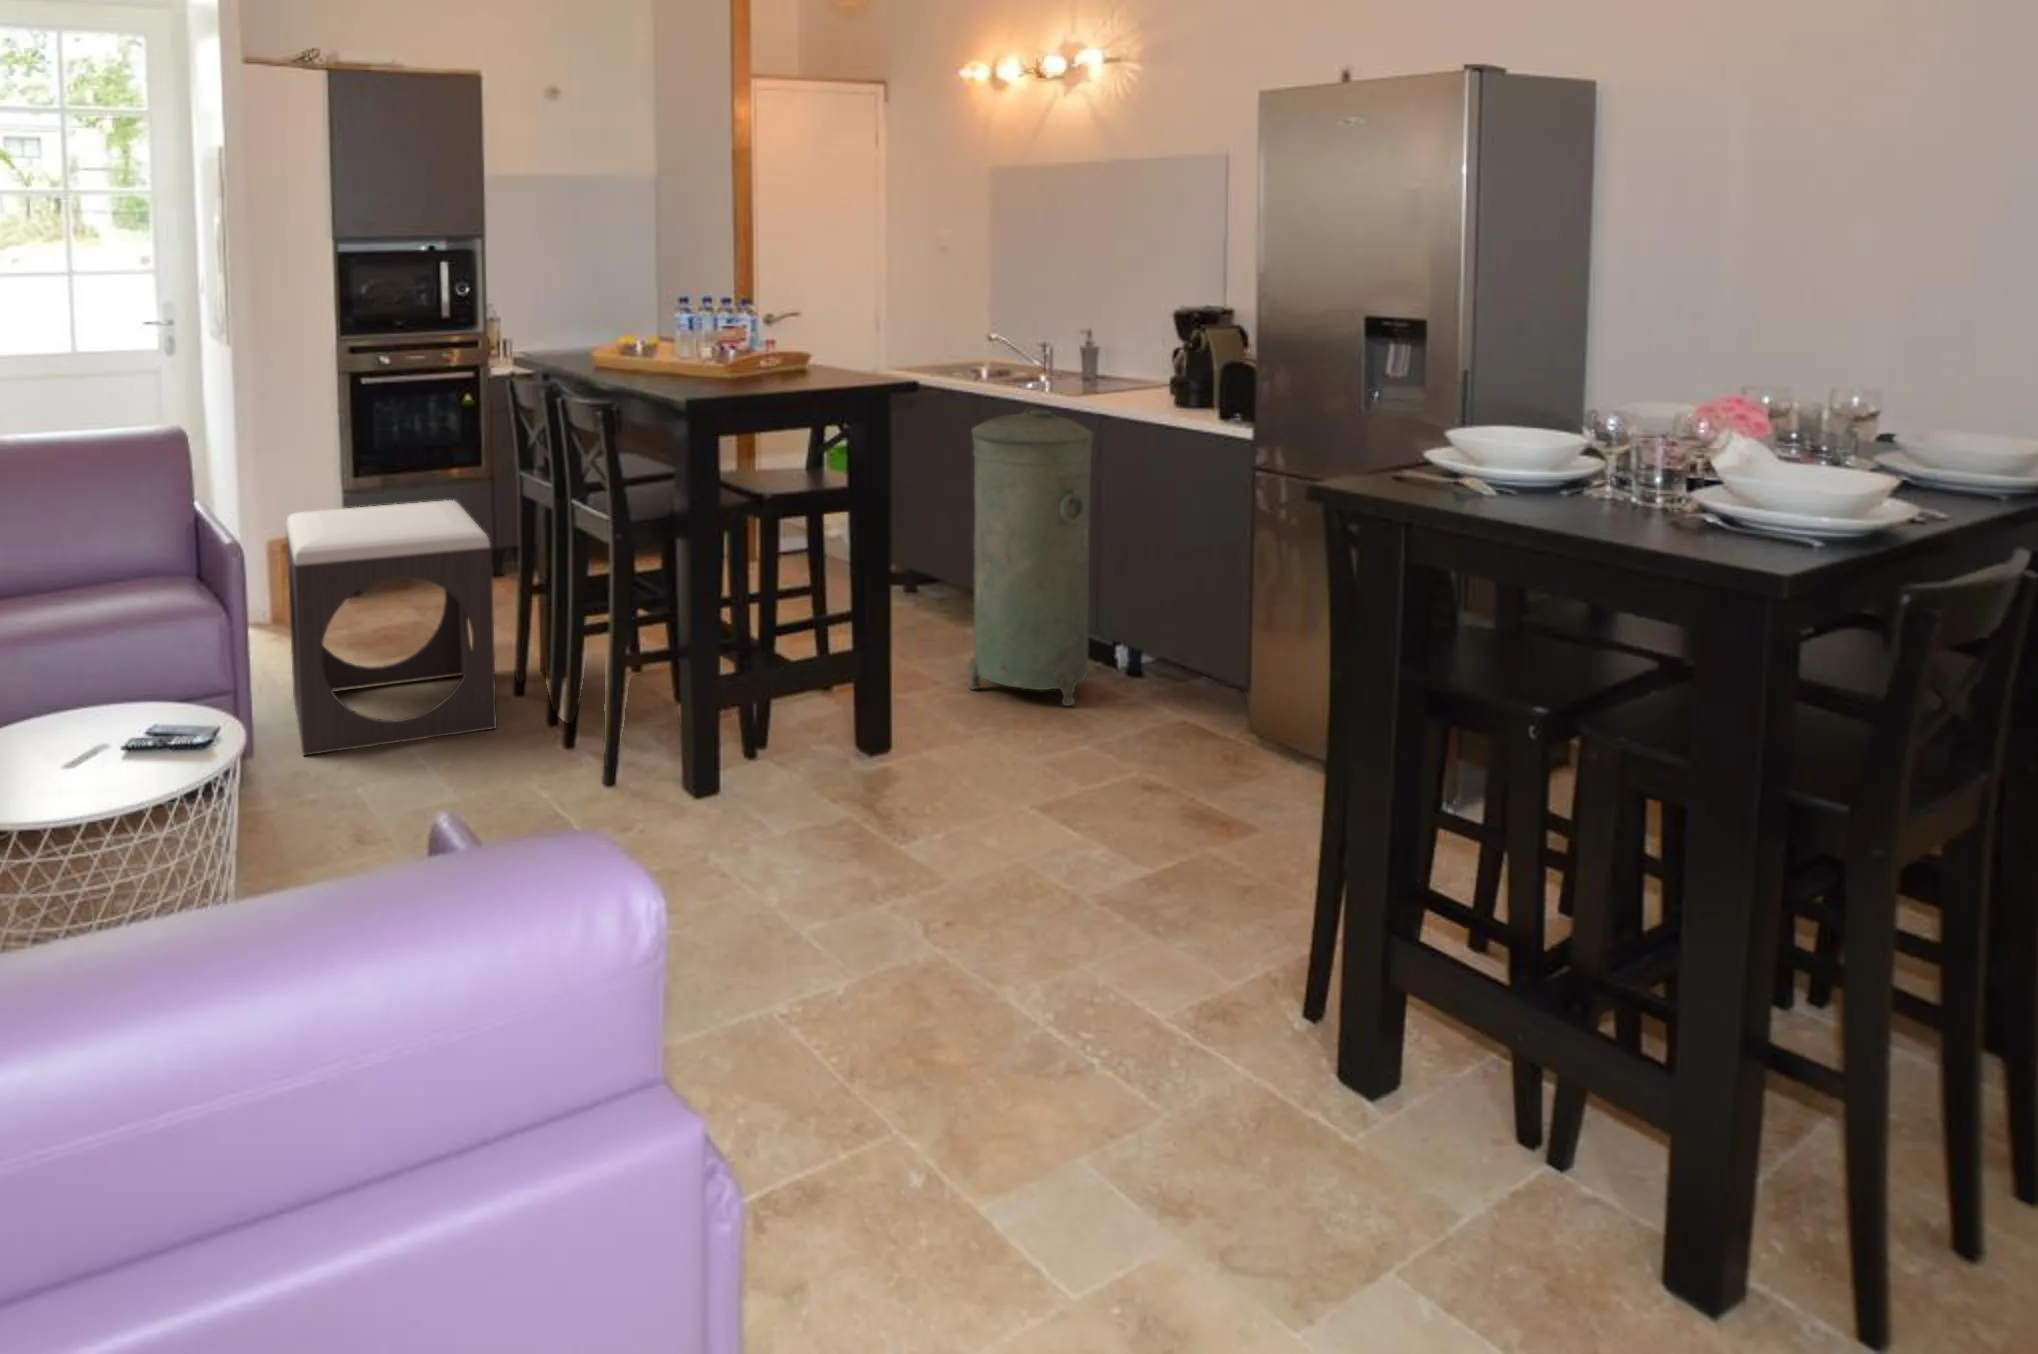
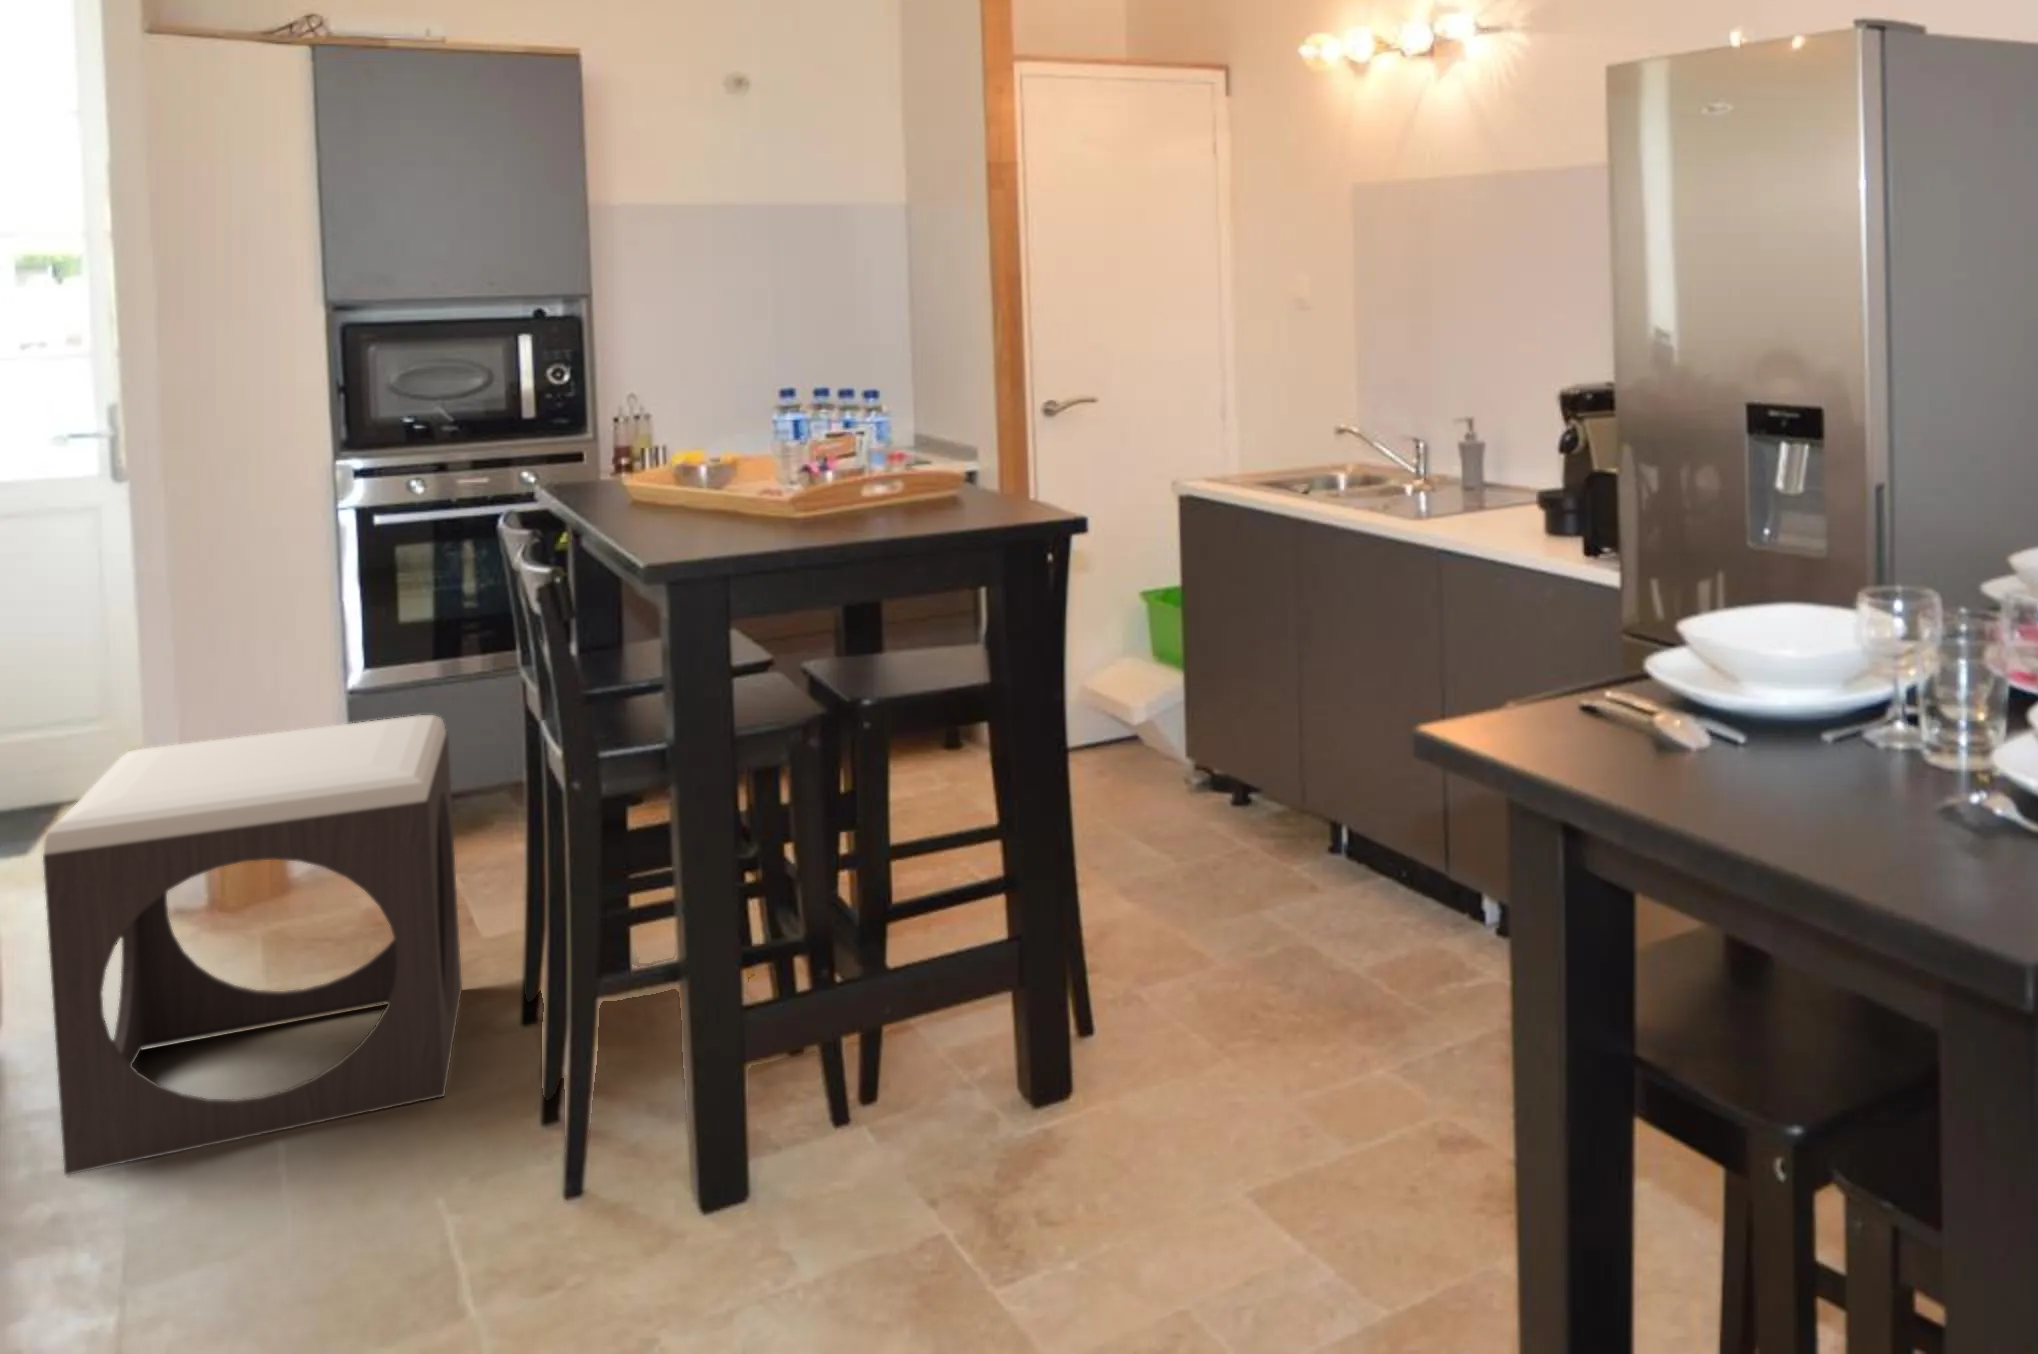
trash can: present [968,407,1094,706] -> none [1241,541,1427,997]

